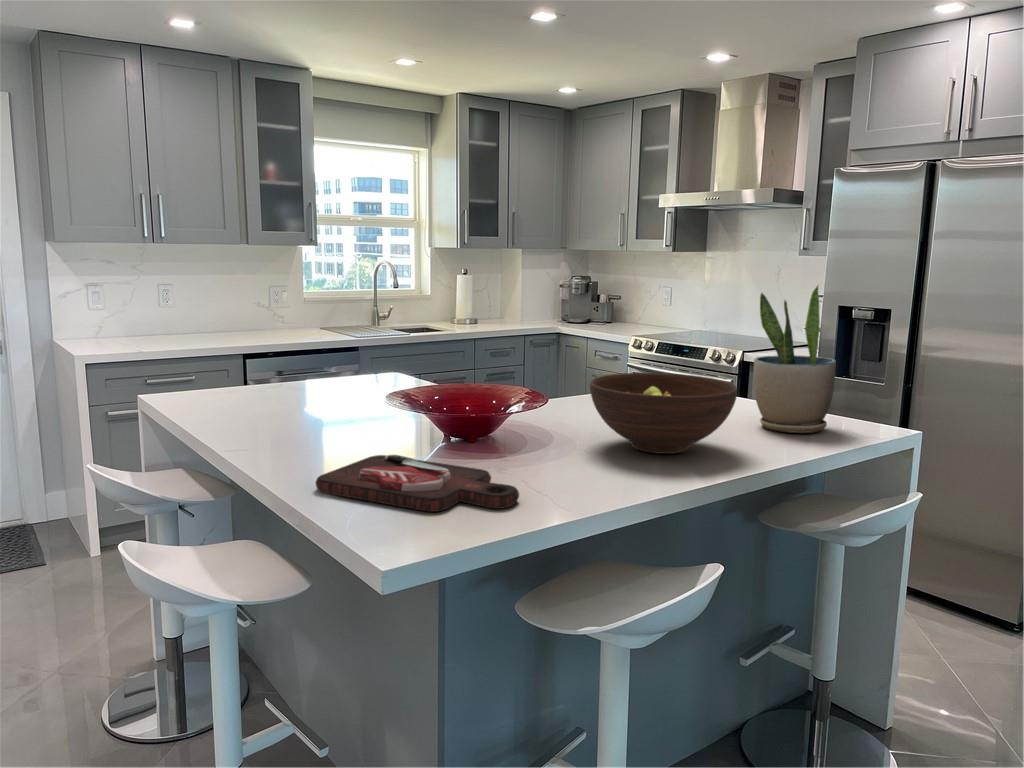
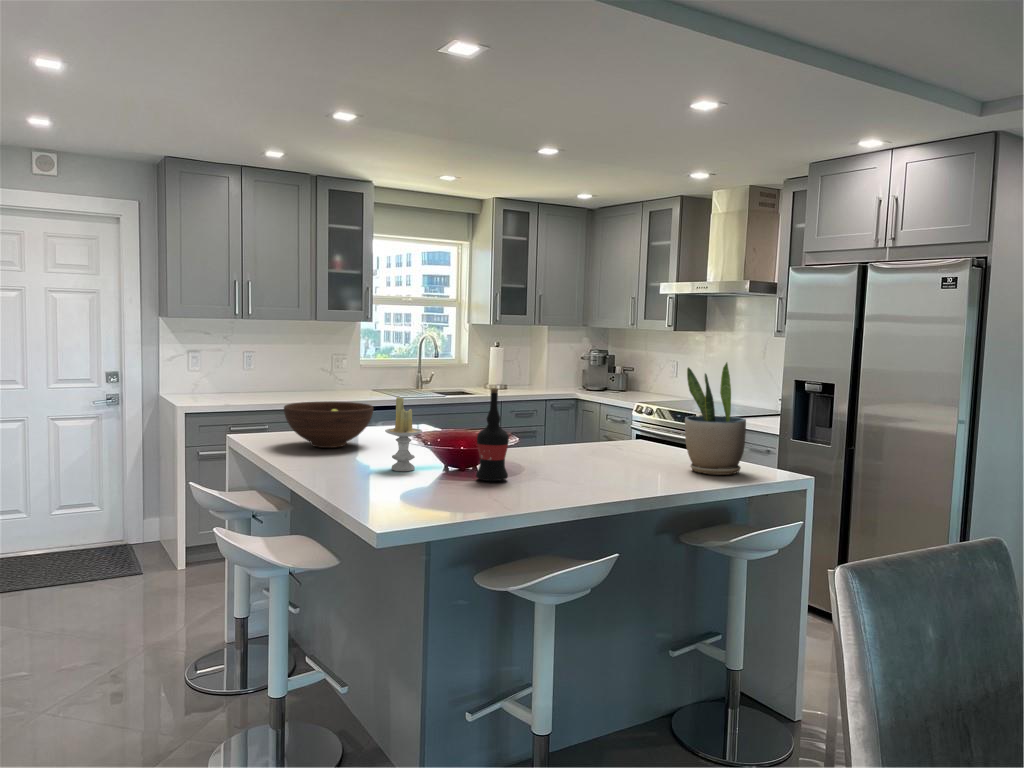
wine bottle: none [493,327,538,456] -> present [476,388,509,481]
candle: none [361,342,413,444] -> present [385,397,422,471]
fruit bowl: present [590,373,737,454] -> present [284,402,373,448]
cutting board: present [316,455,519,512] -> none [345,475,481,510]

